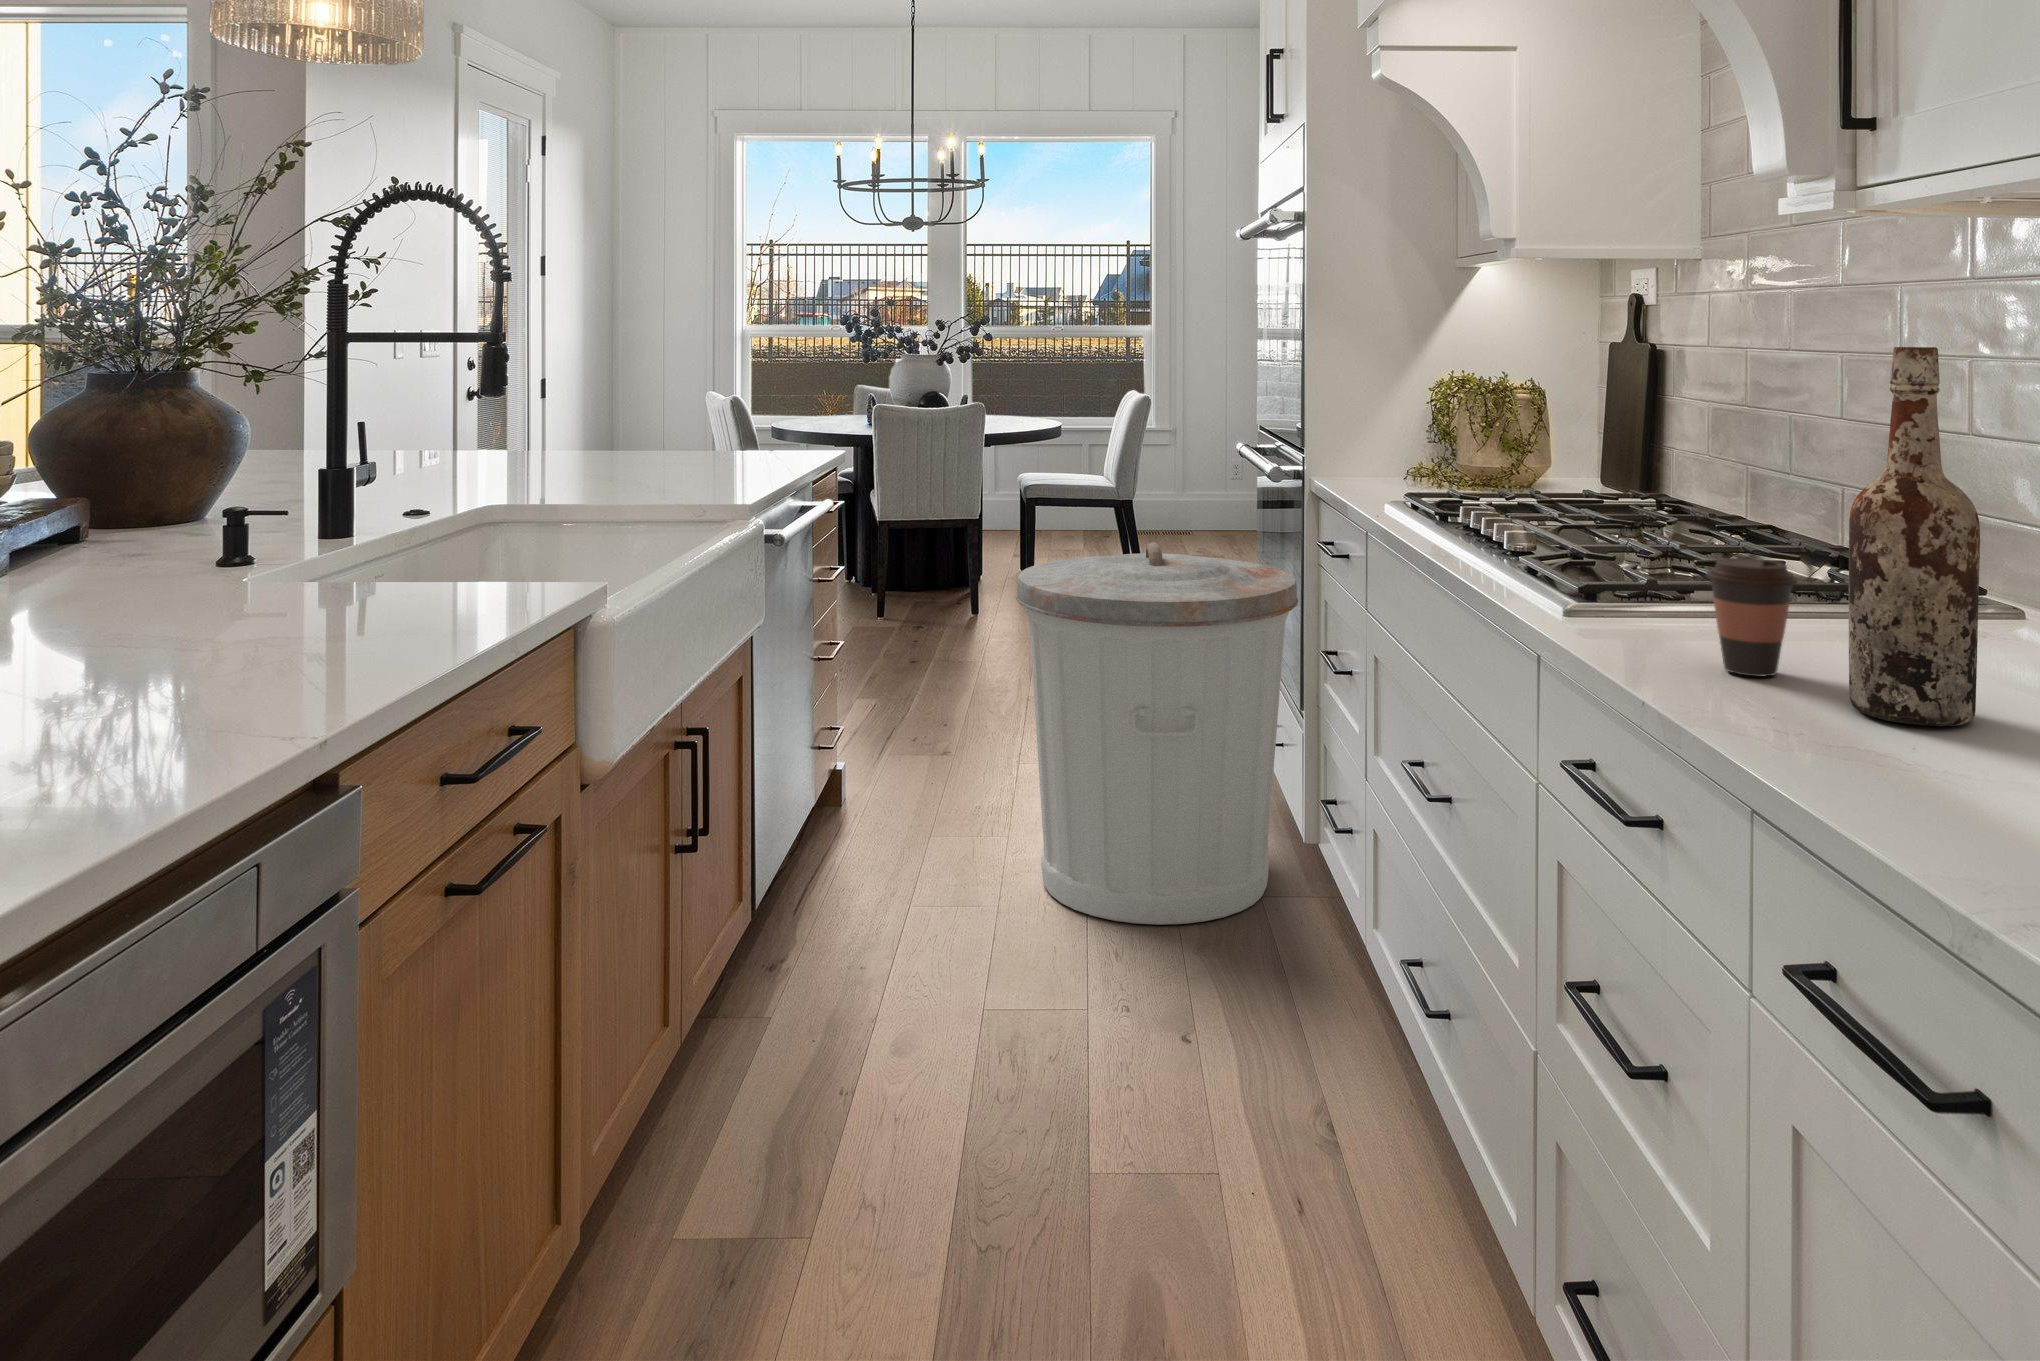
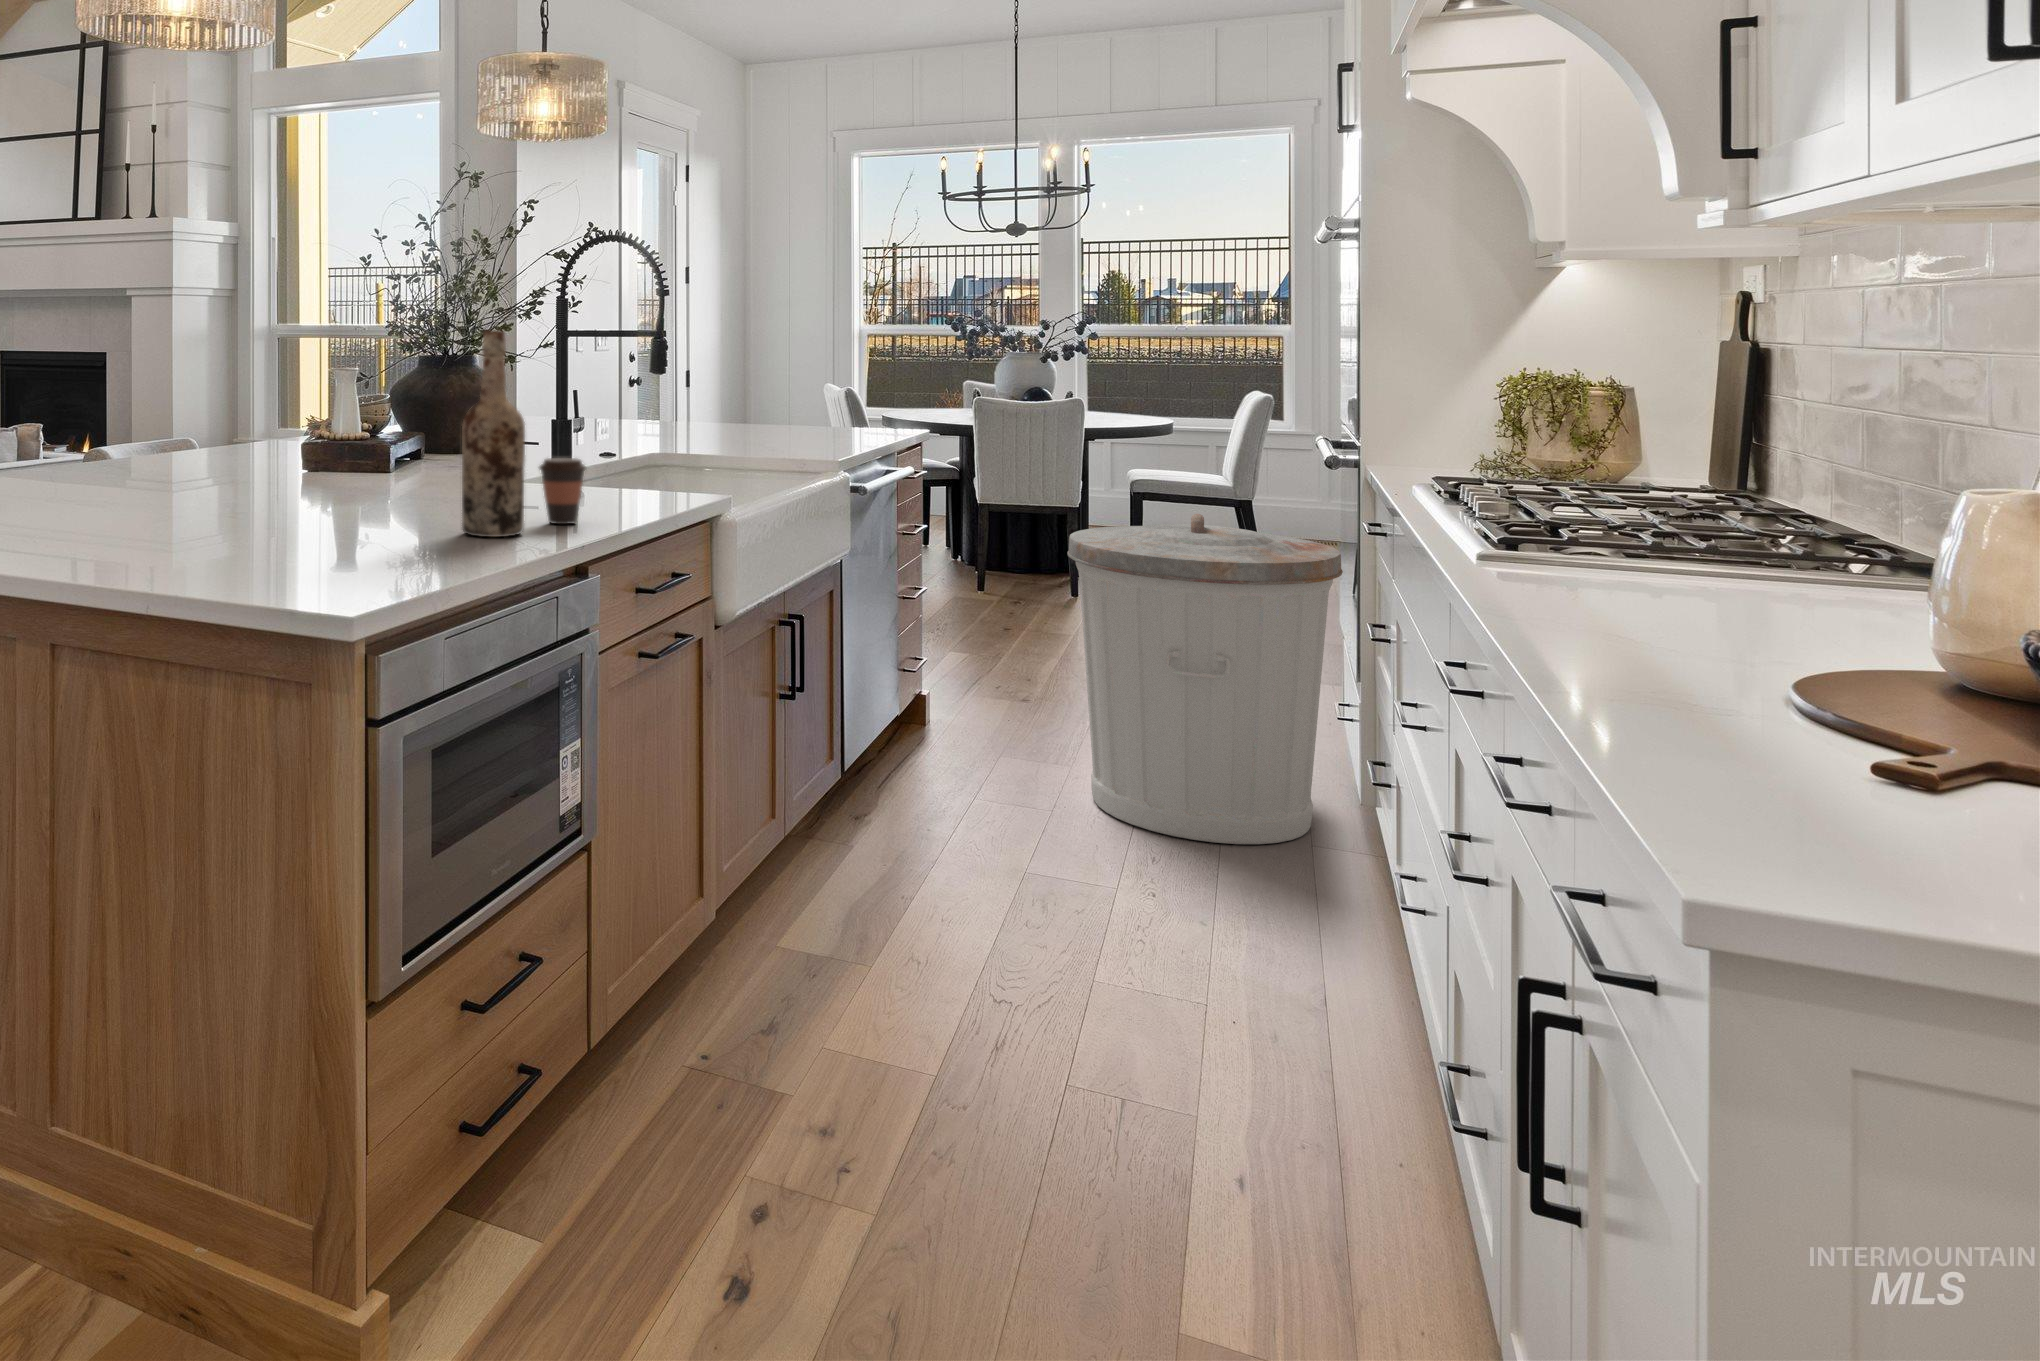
wine bottle: present [1849,347,1980,726] -> present [462,330,525,537]
coffee cup: present [1706,558,1797,676] -> present [539,458,586,524]

